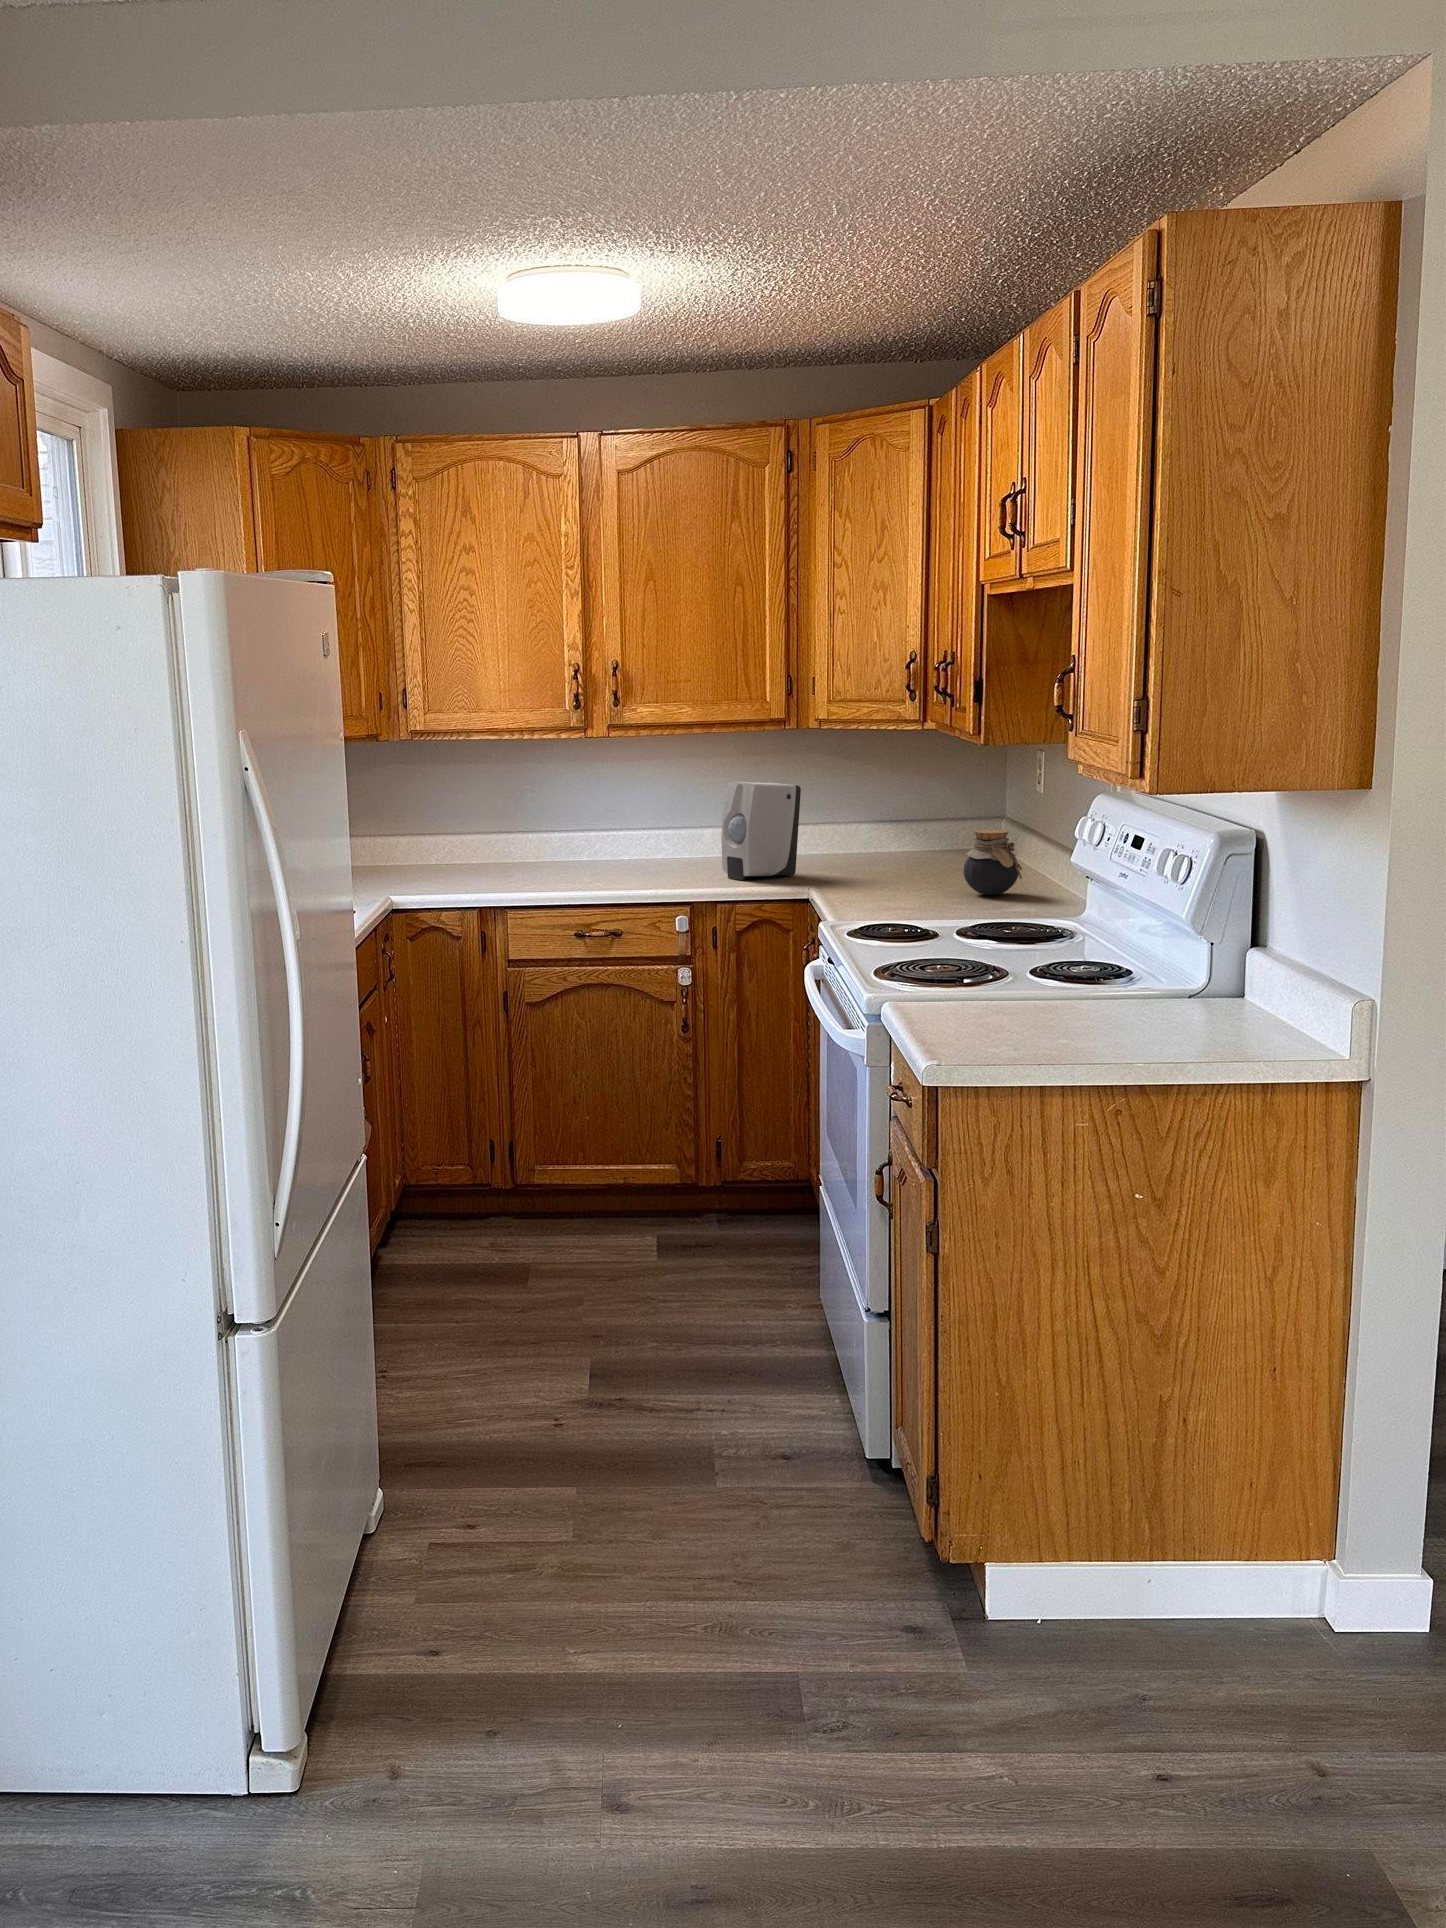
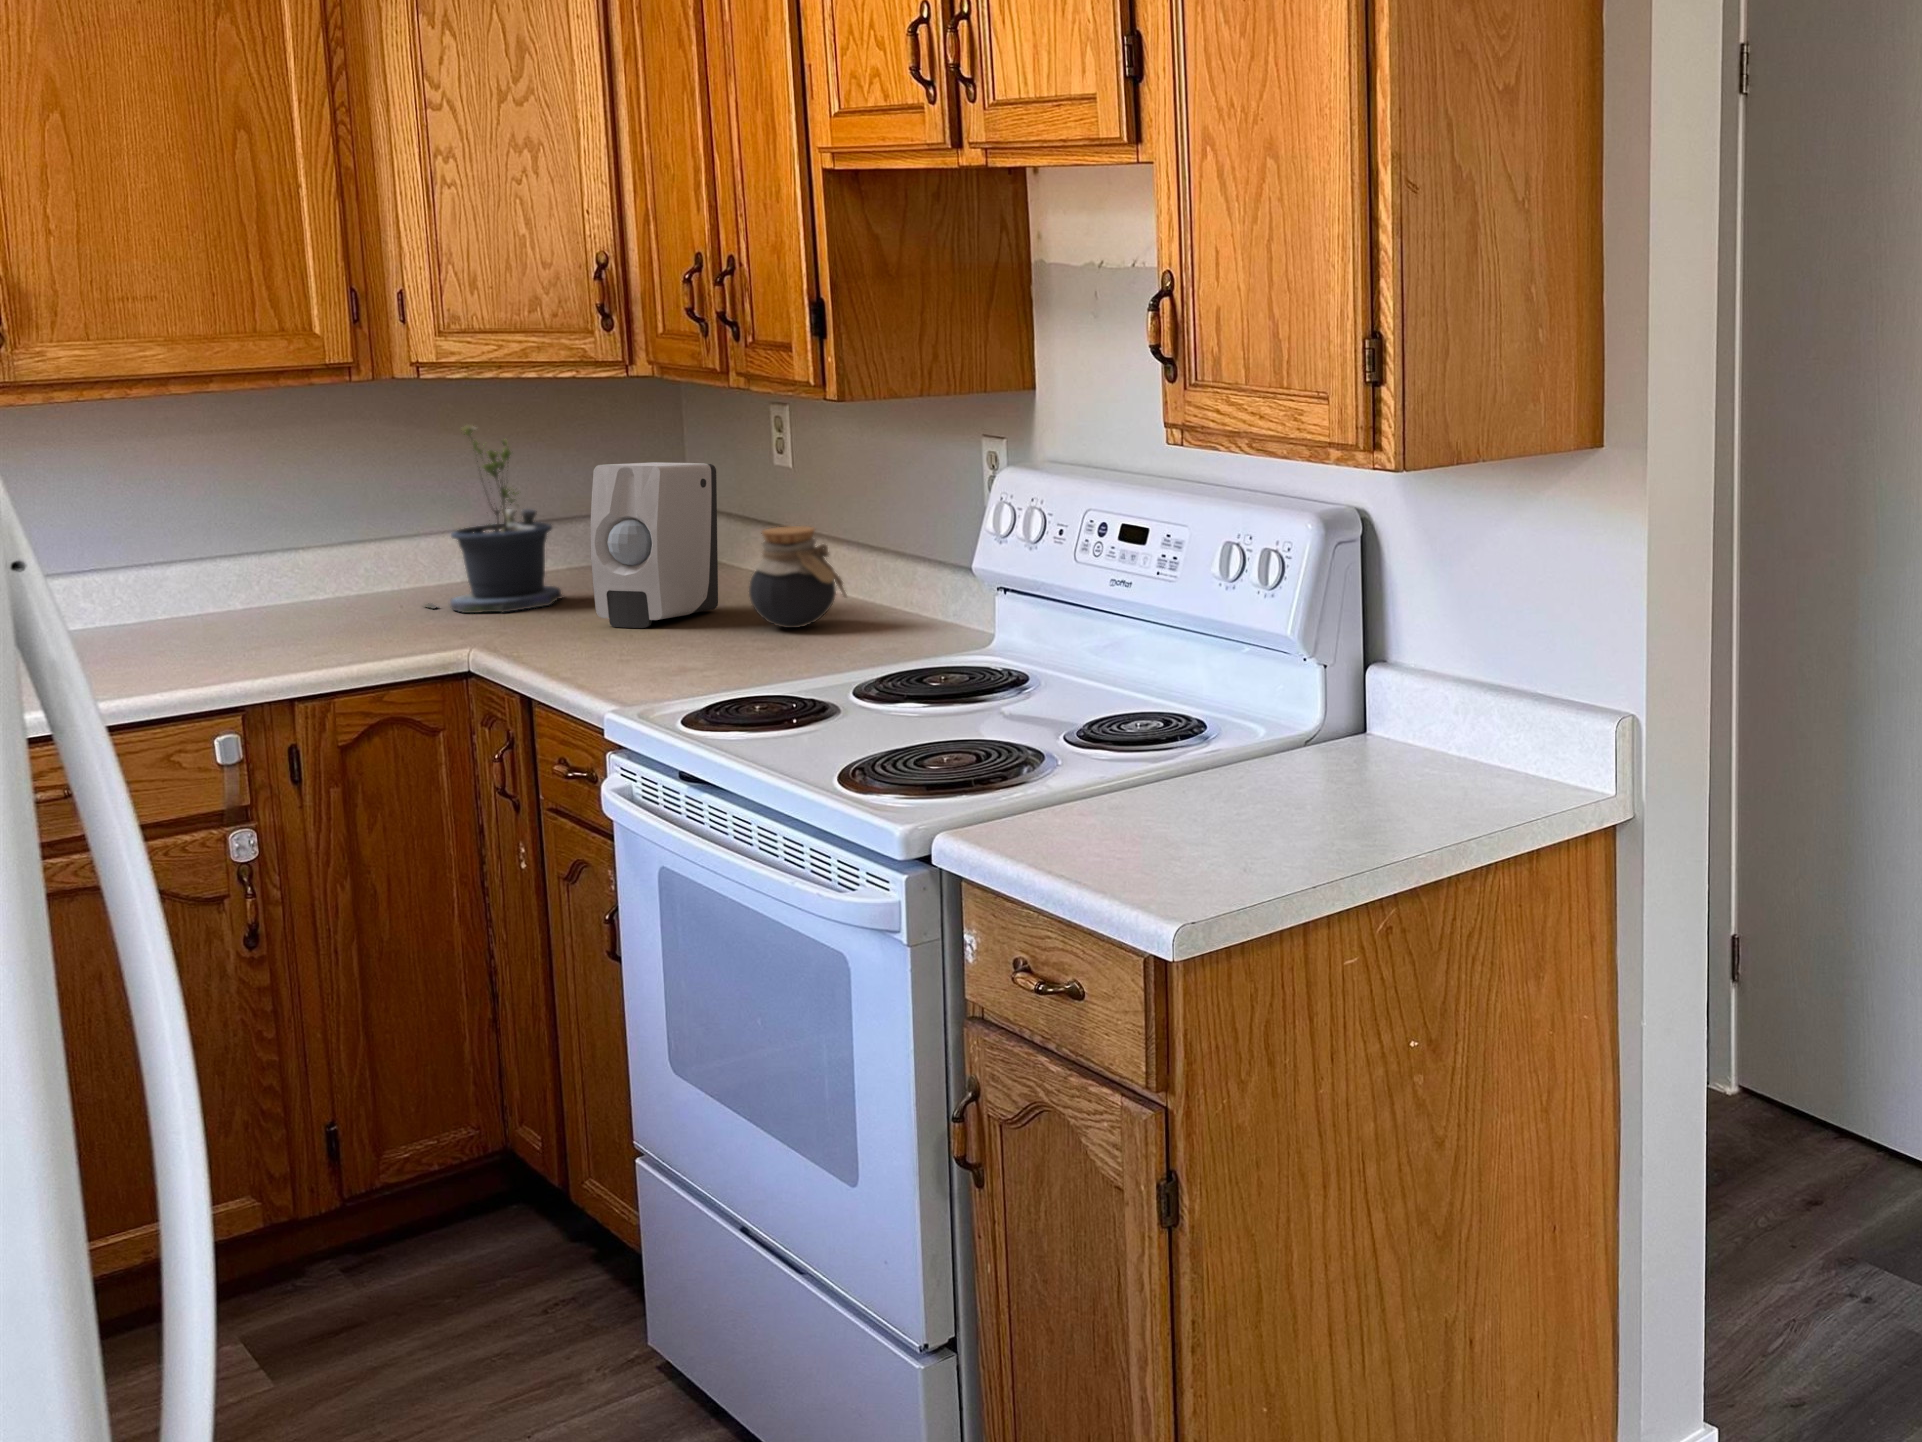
potted plant: none [818,756,894,871] -> present [425,424,564,613]
soap dispenser: present [721,782,801,880] -> present [590,462,718,628]

